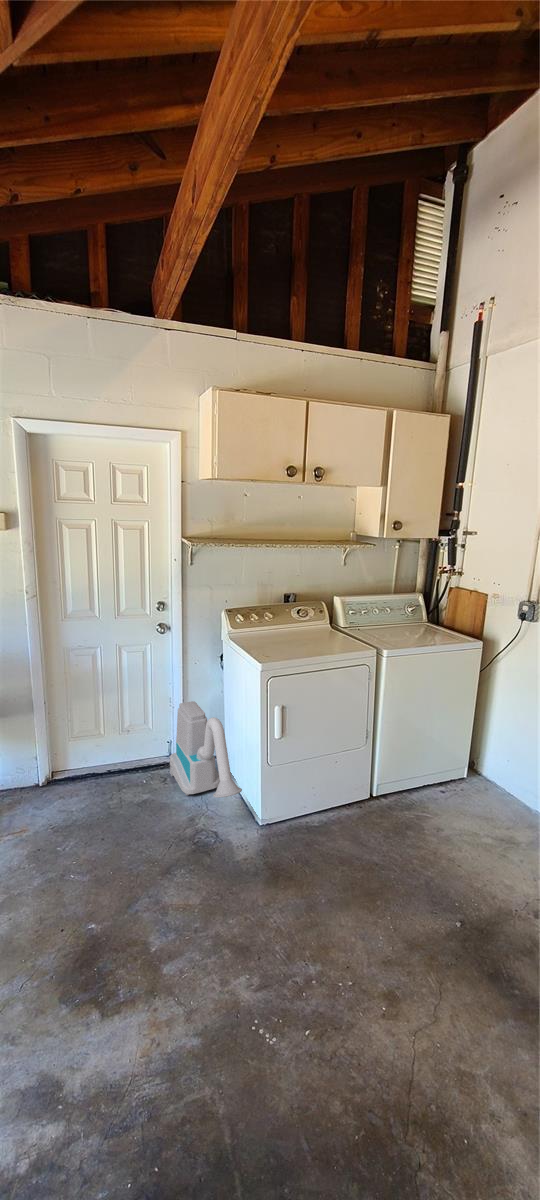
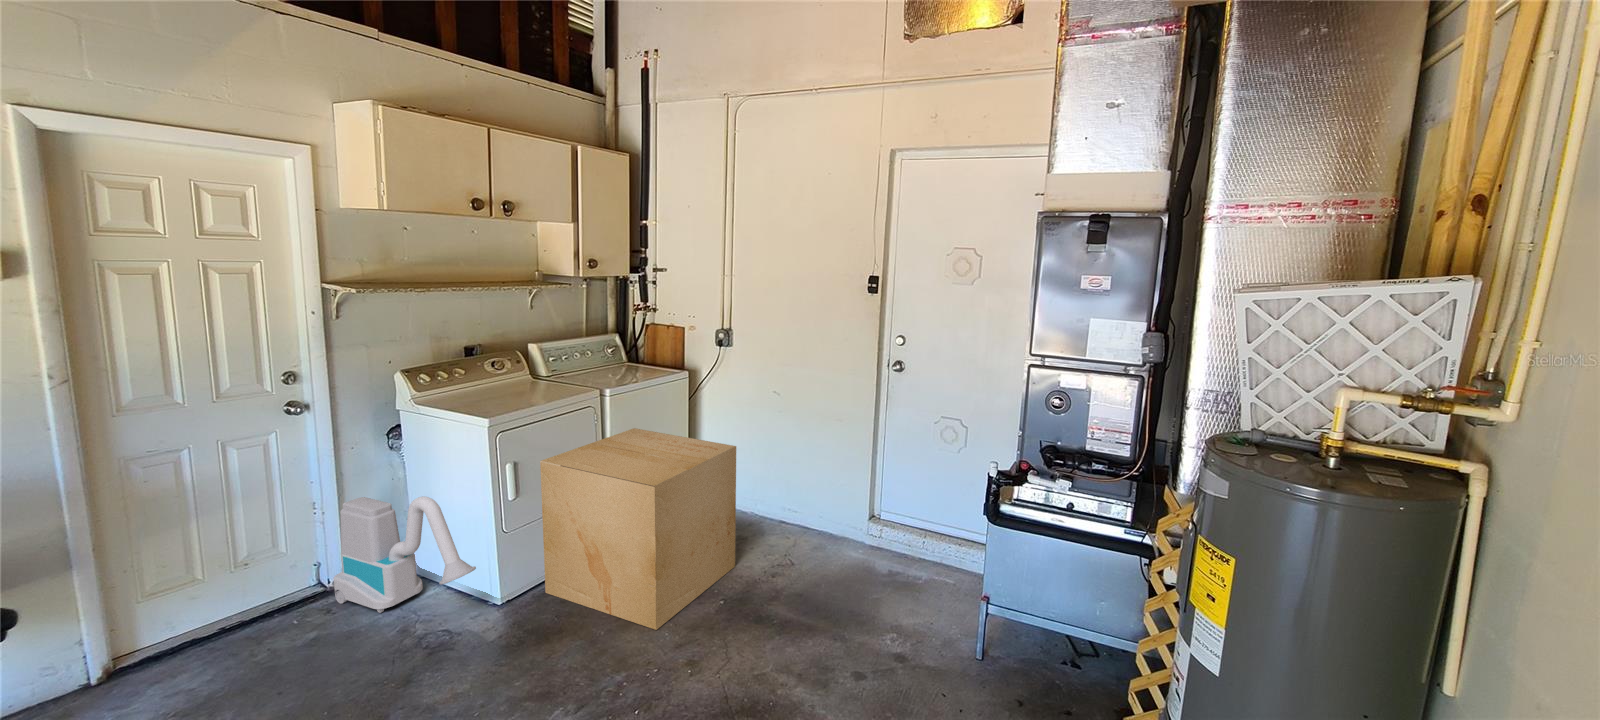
cardboard box: none [300,693,513,930] -> present [540,428,736,630]

